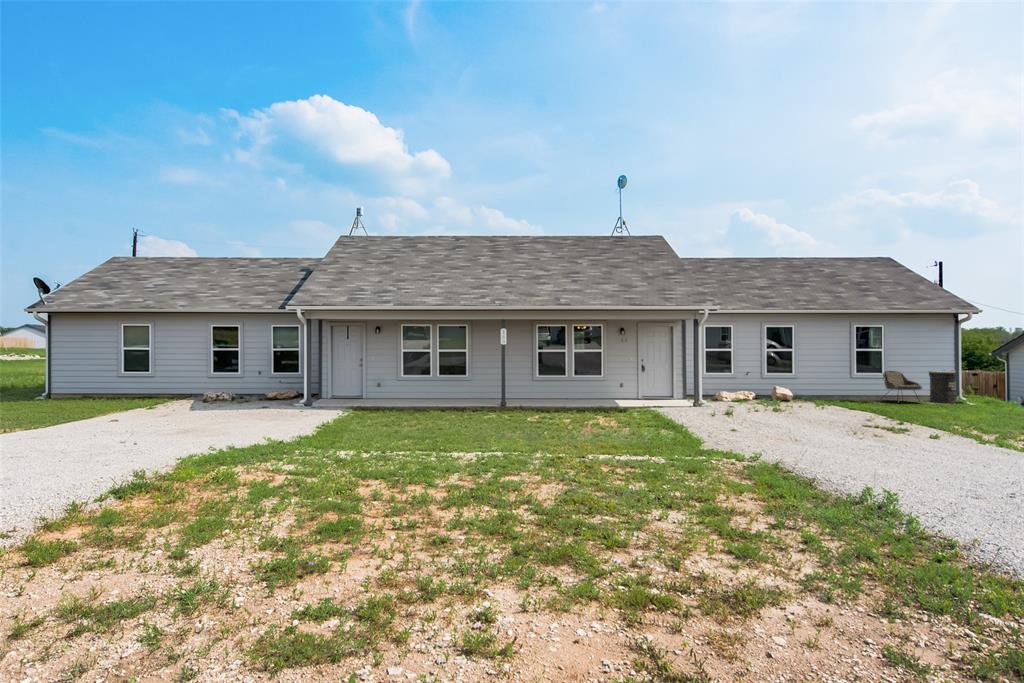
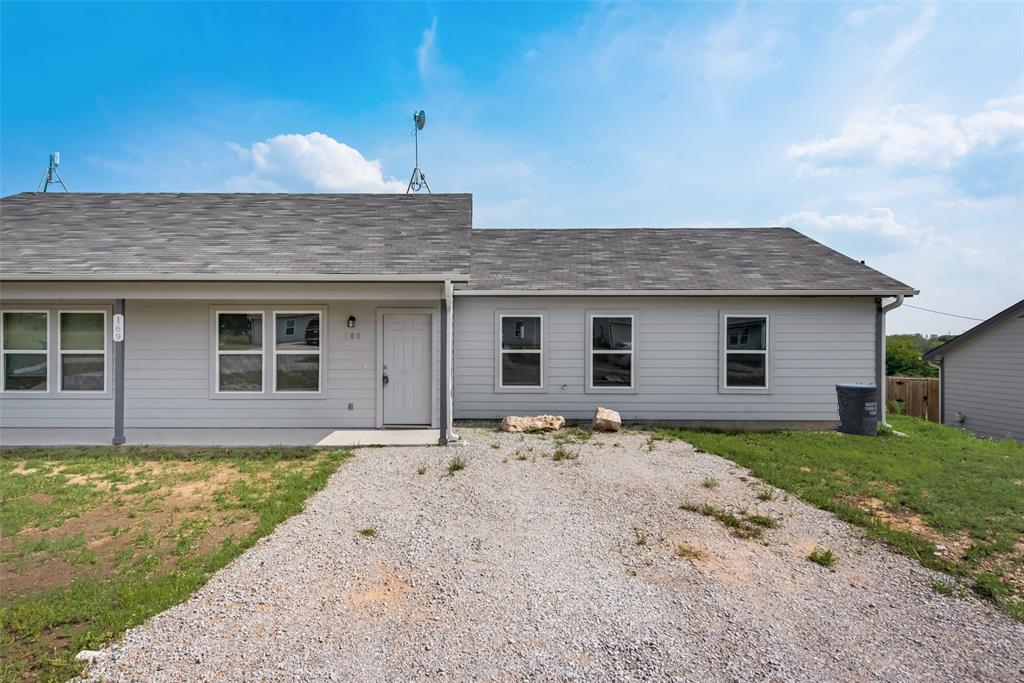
lounge chair: present [883,371,922,403] -> none [762,383,823,436]

